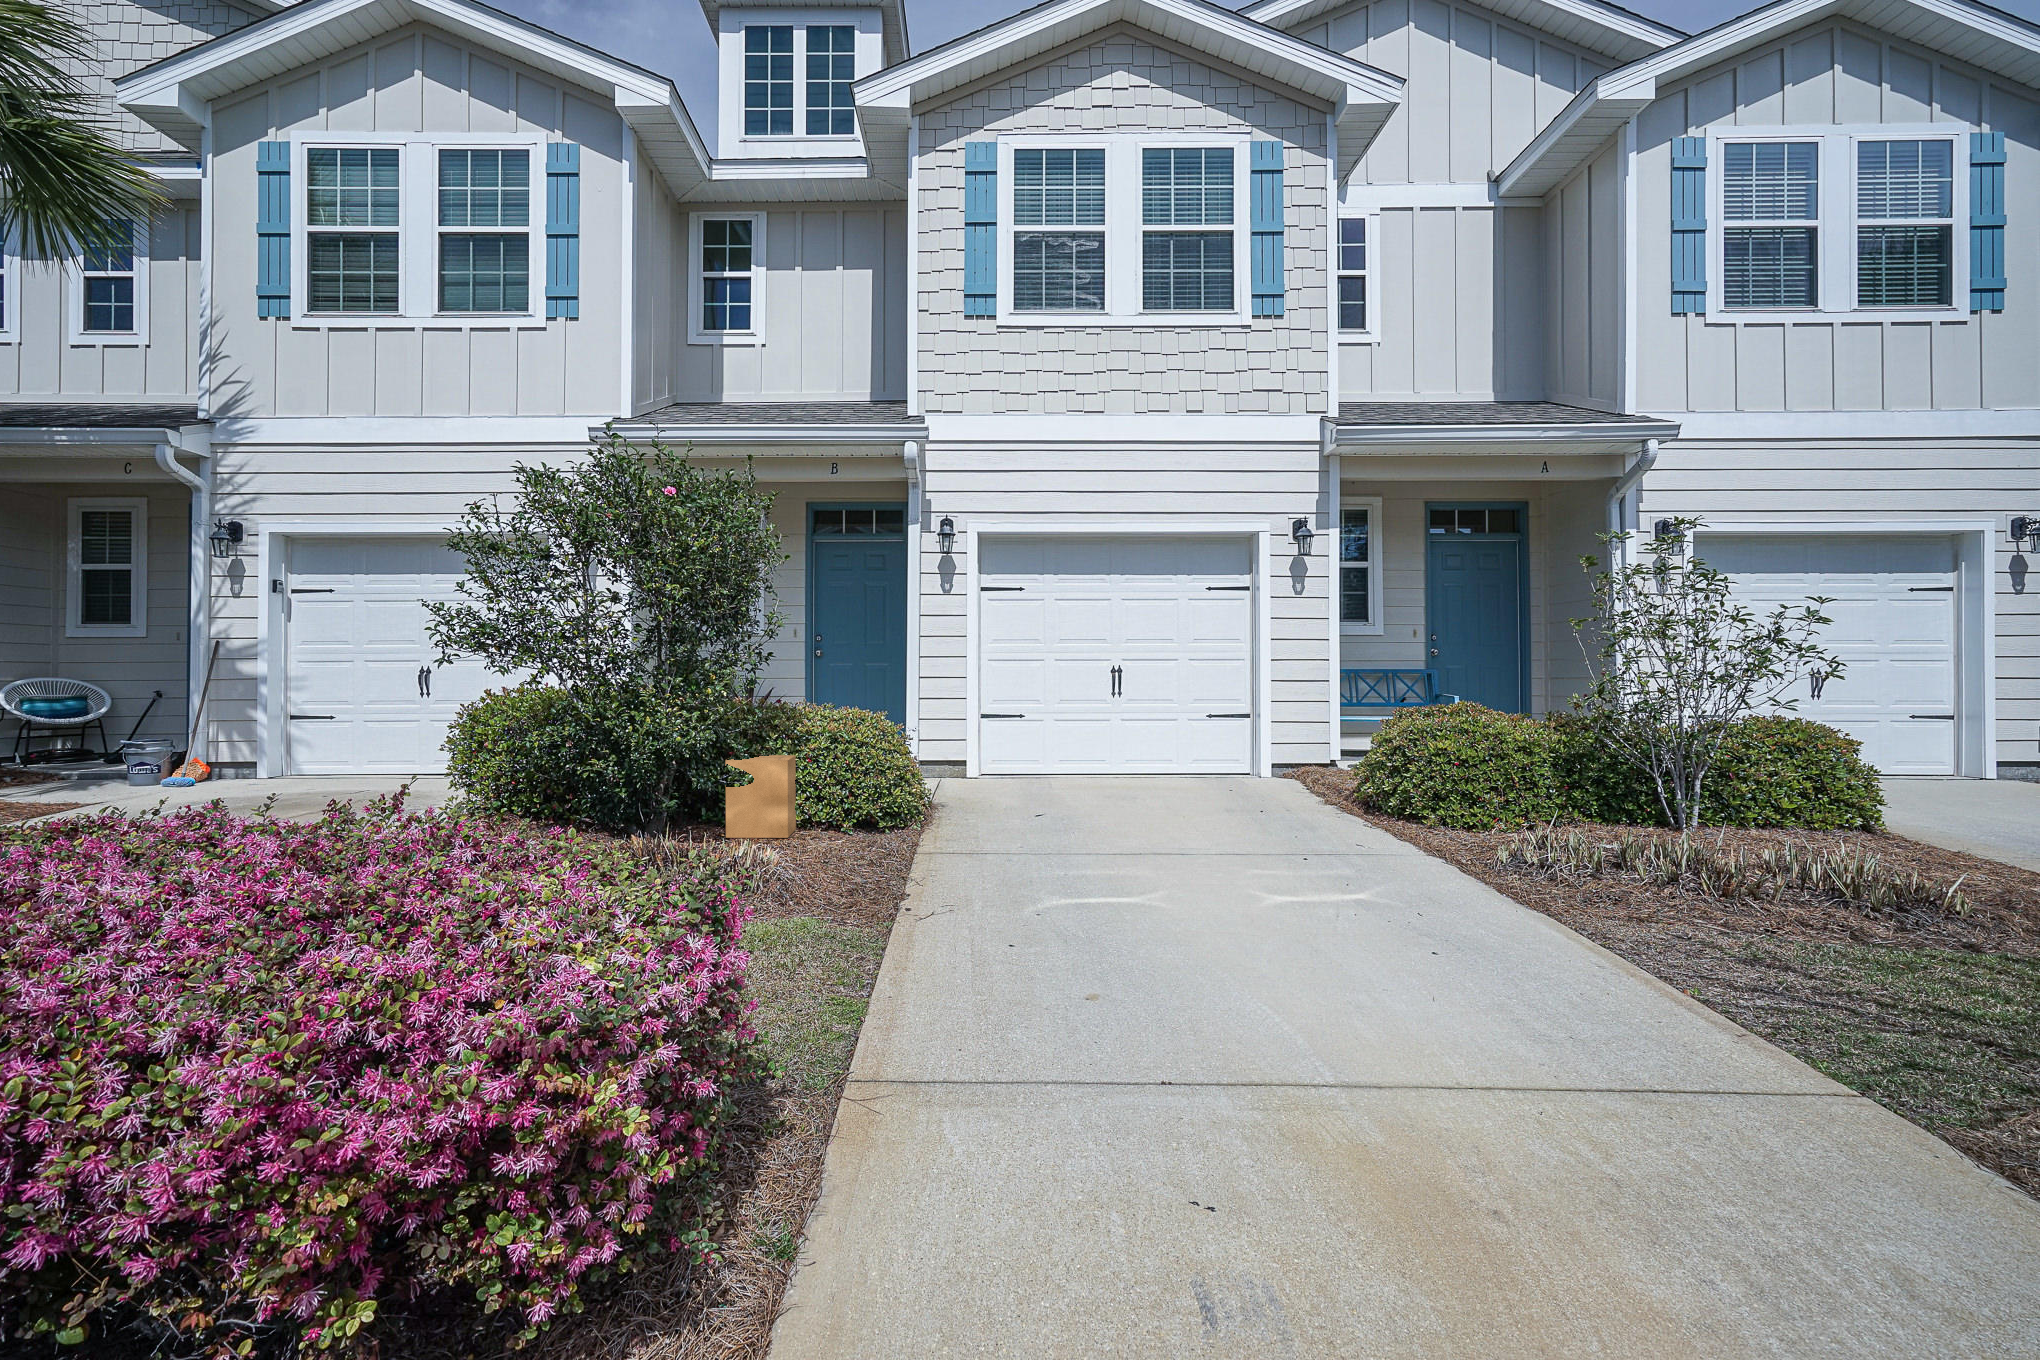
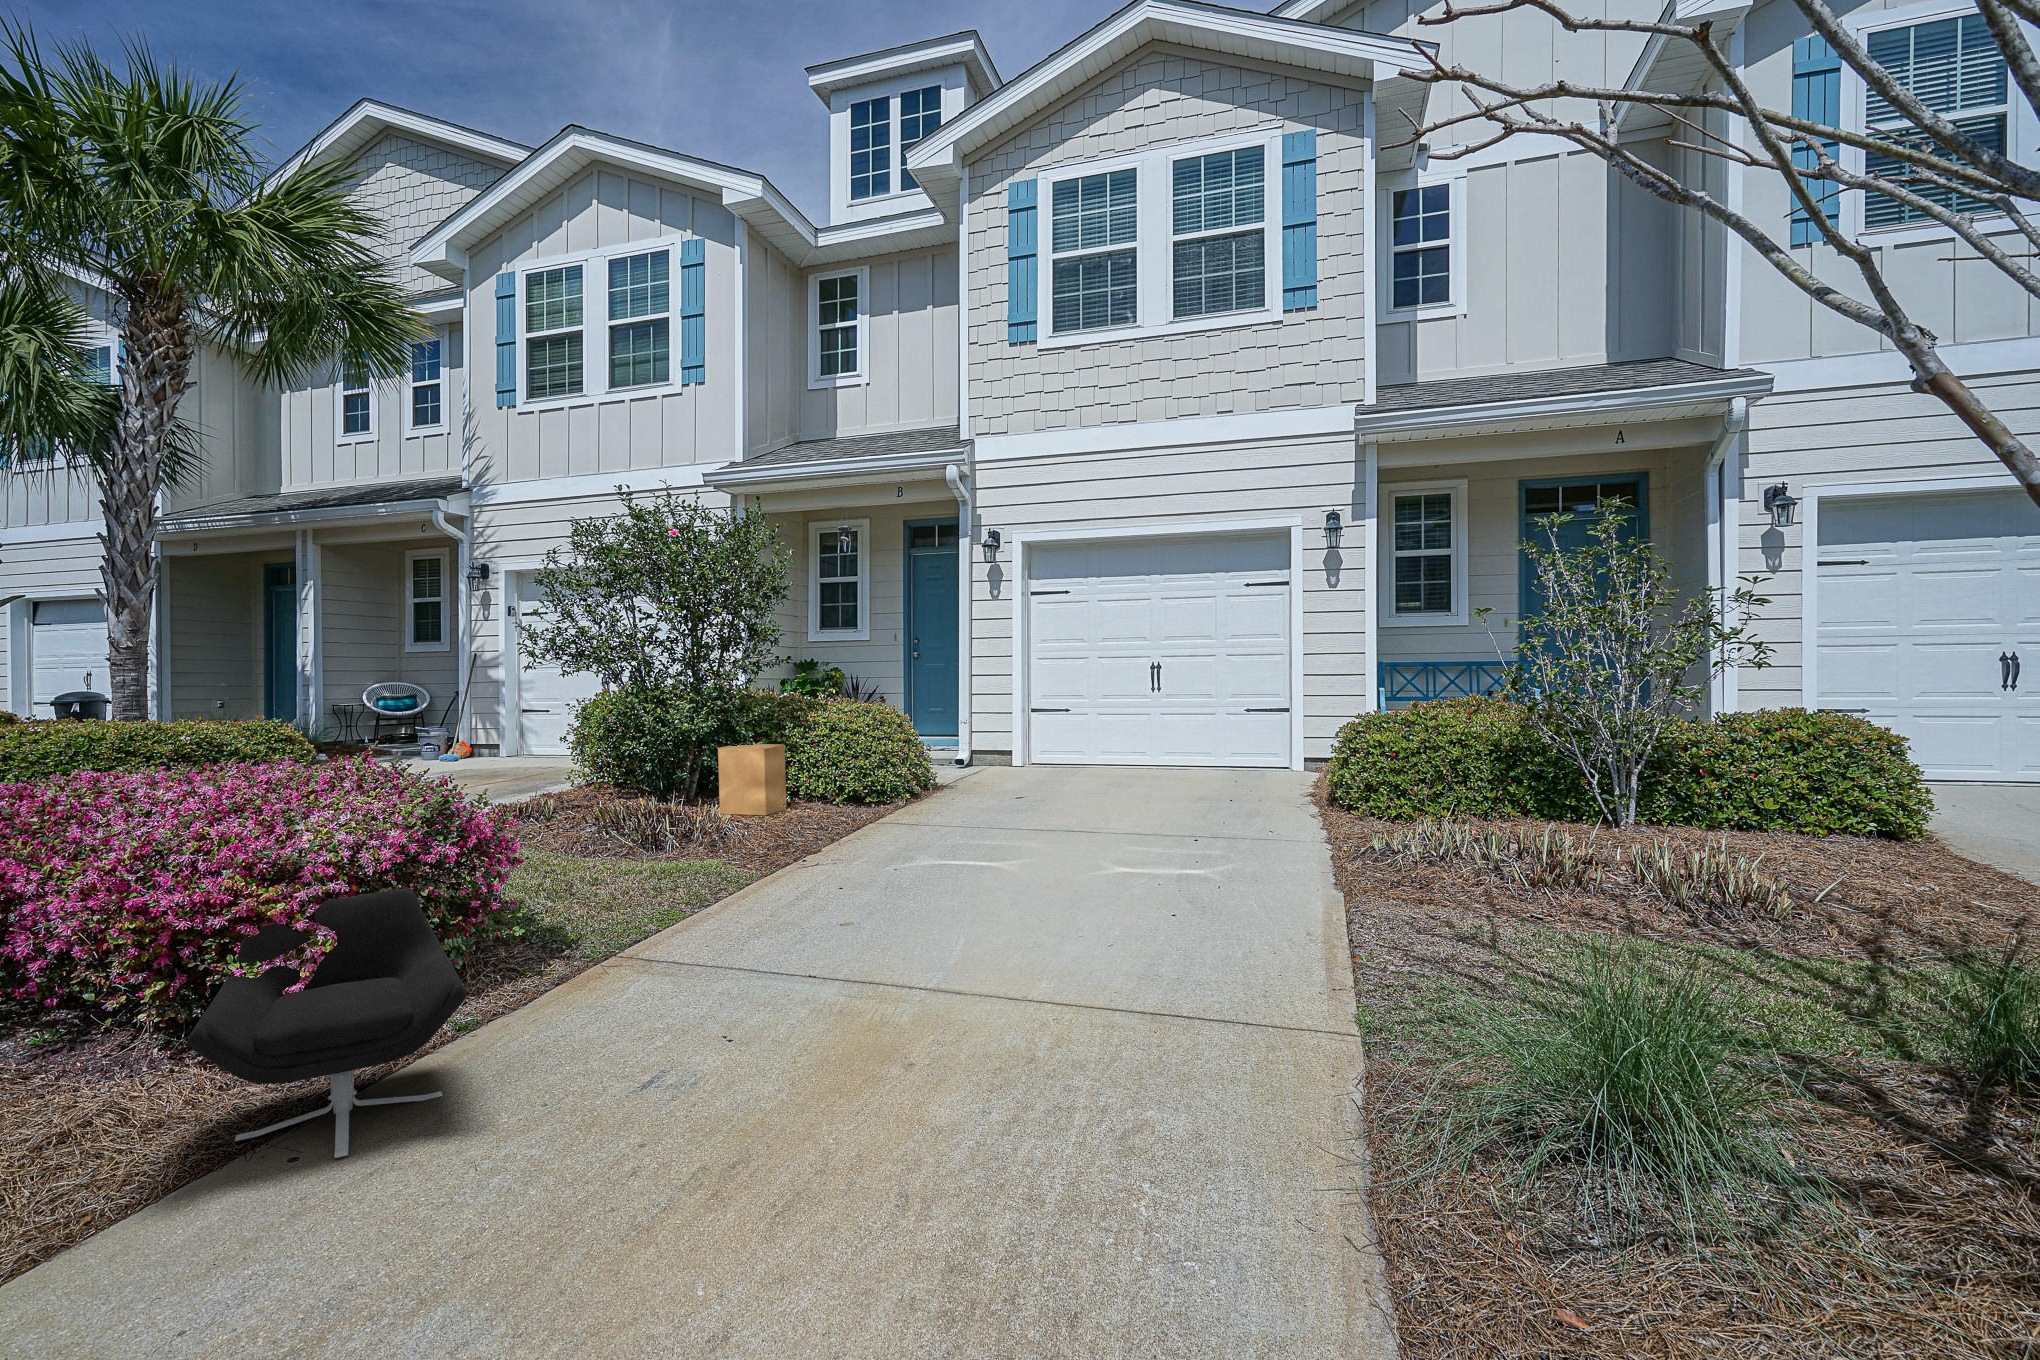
lounge chair: none [735,936,1056,1263] -> present [187,888,468,1158]

